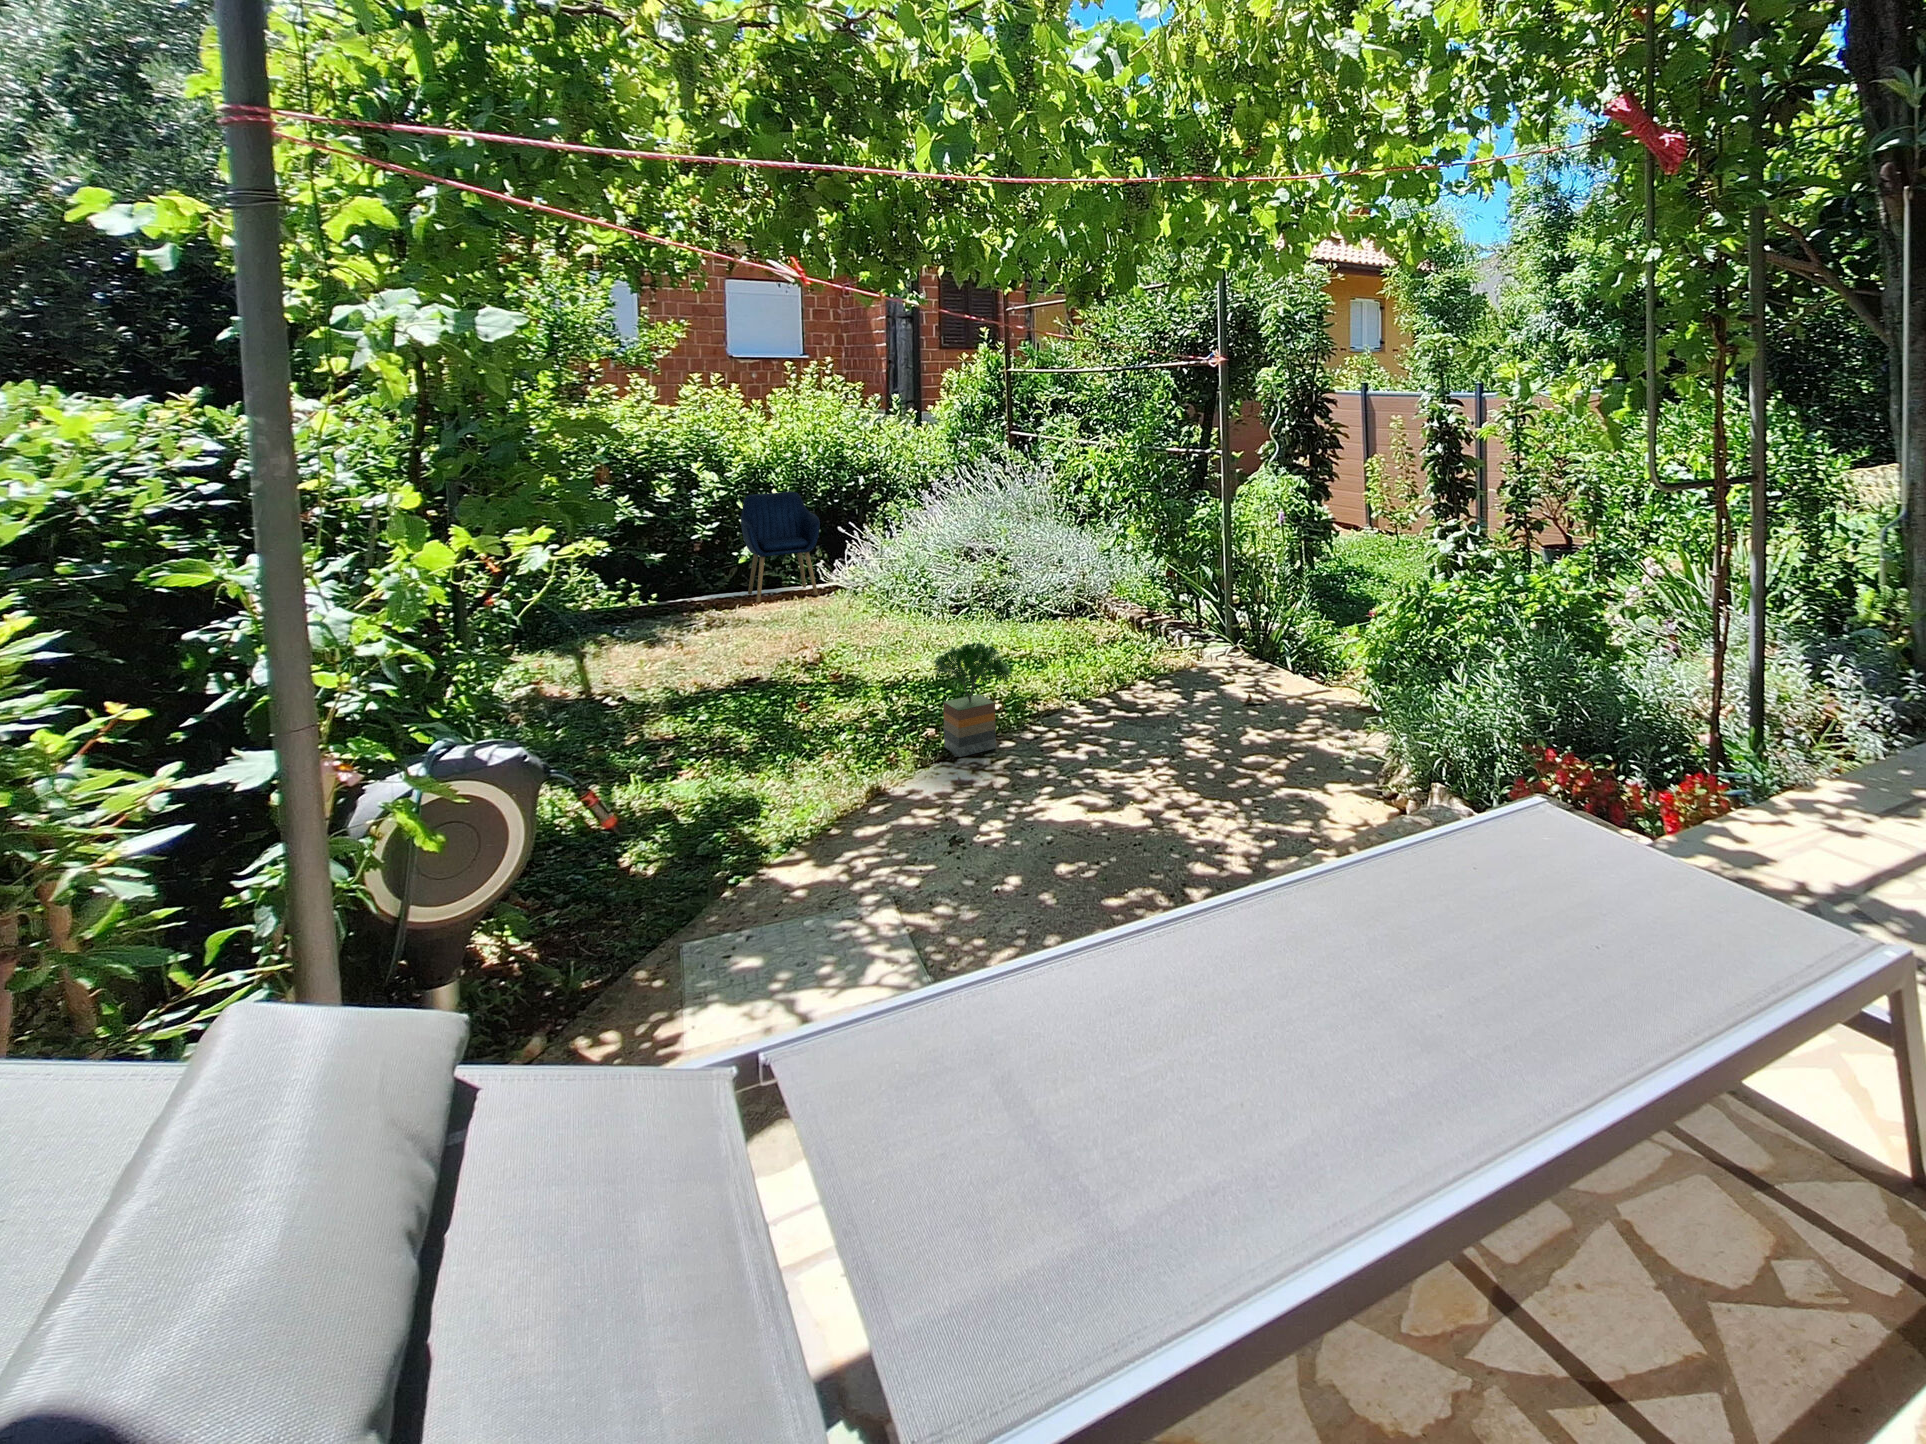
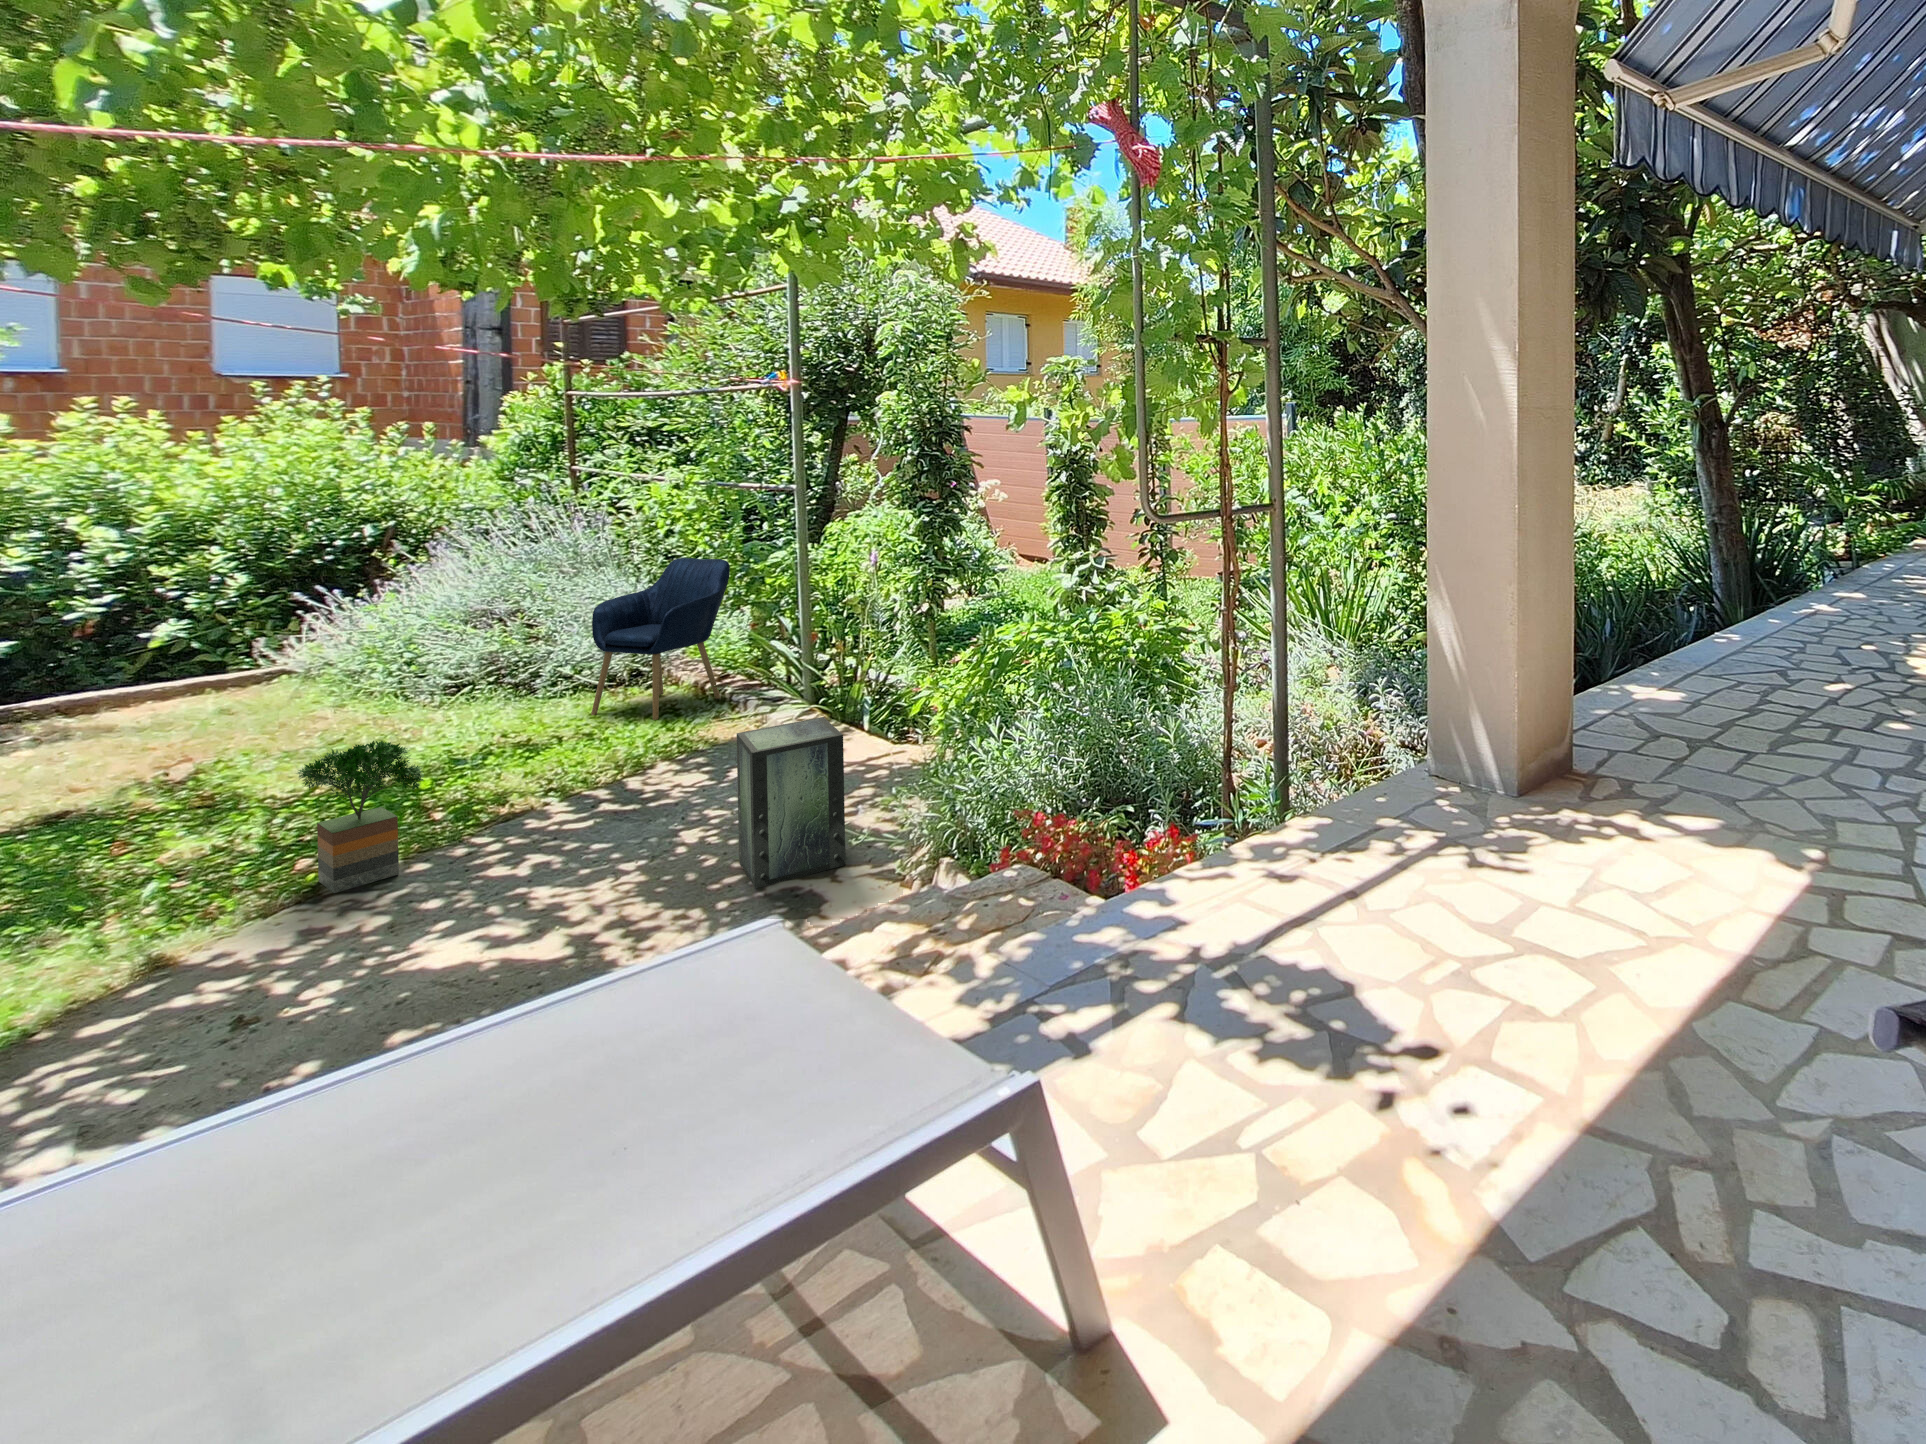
chair: present [741,492,820,602] -> present [591,558,730,720]
storage box: none [1241,651,1333,793] -> present [737,717,846,888]

